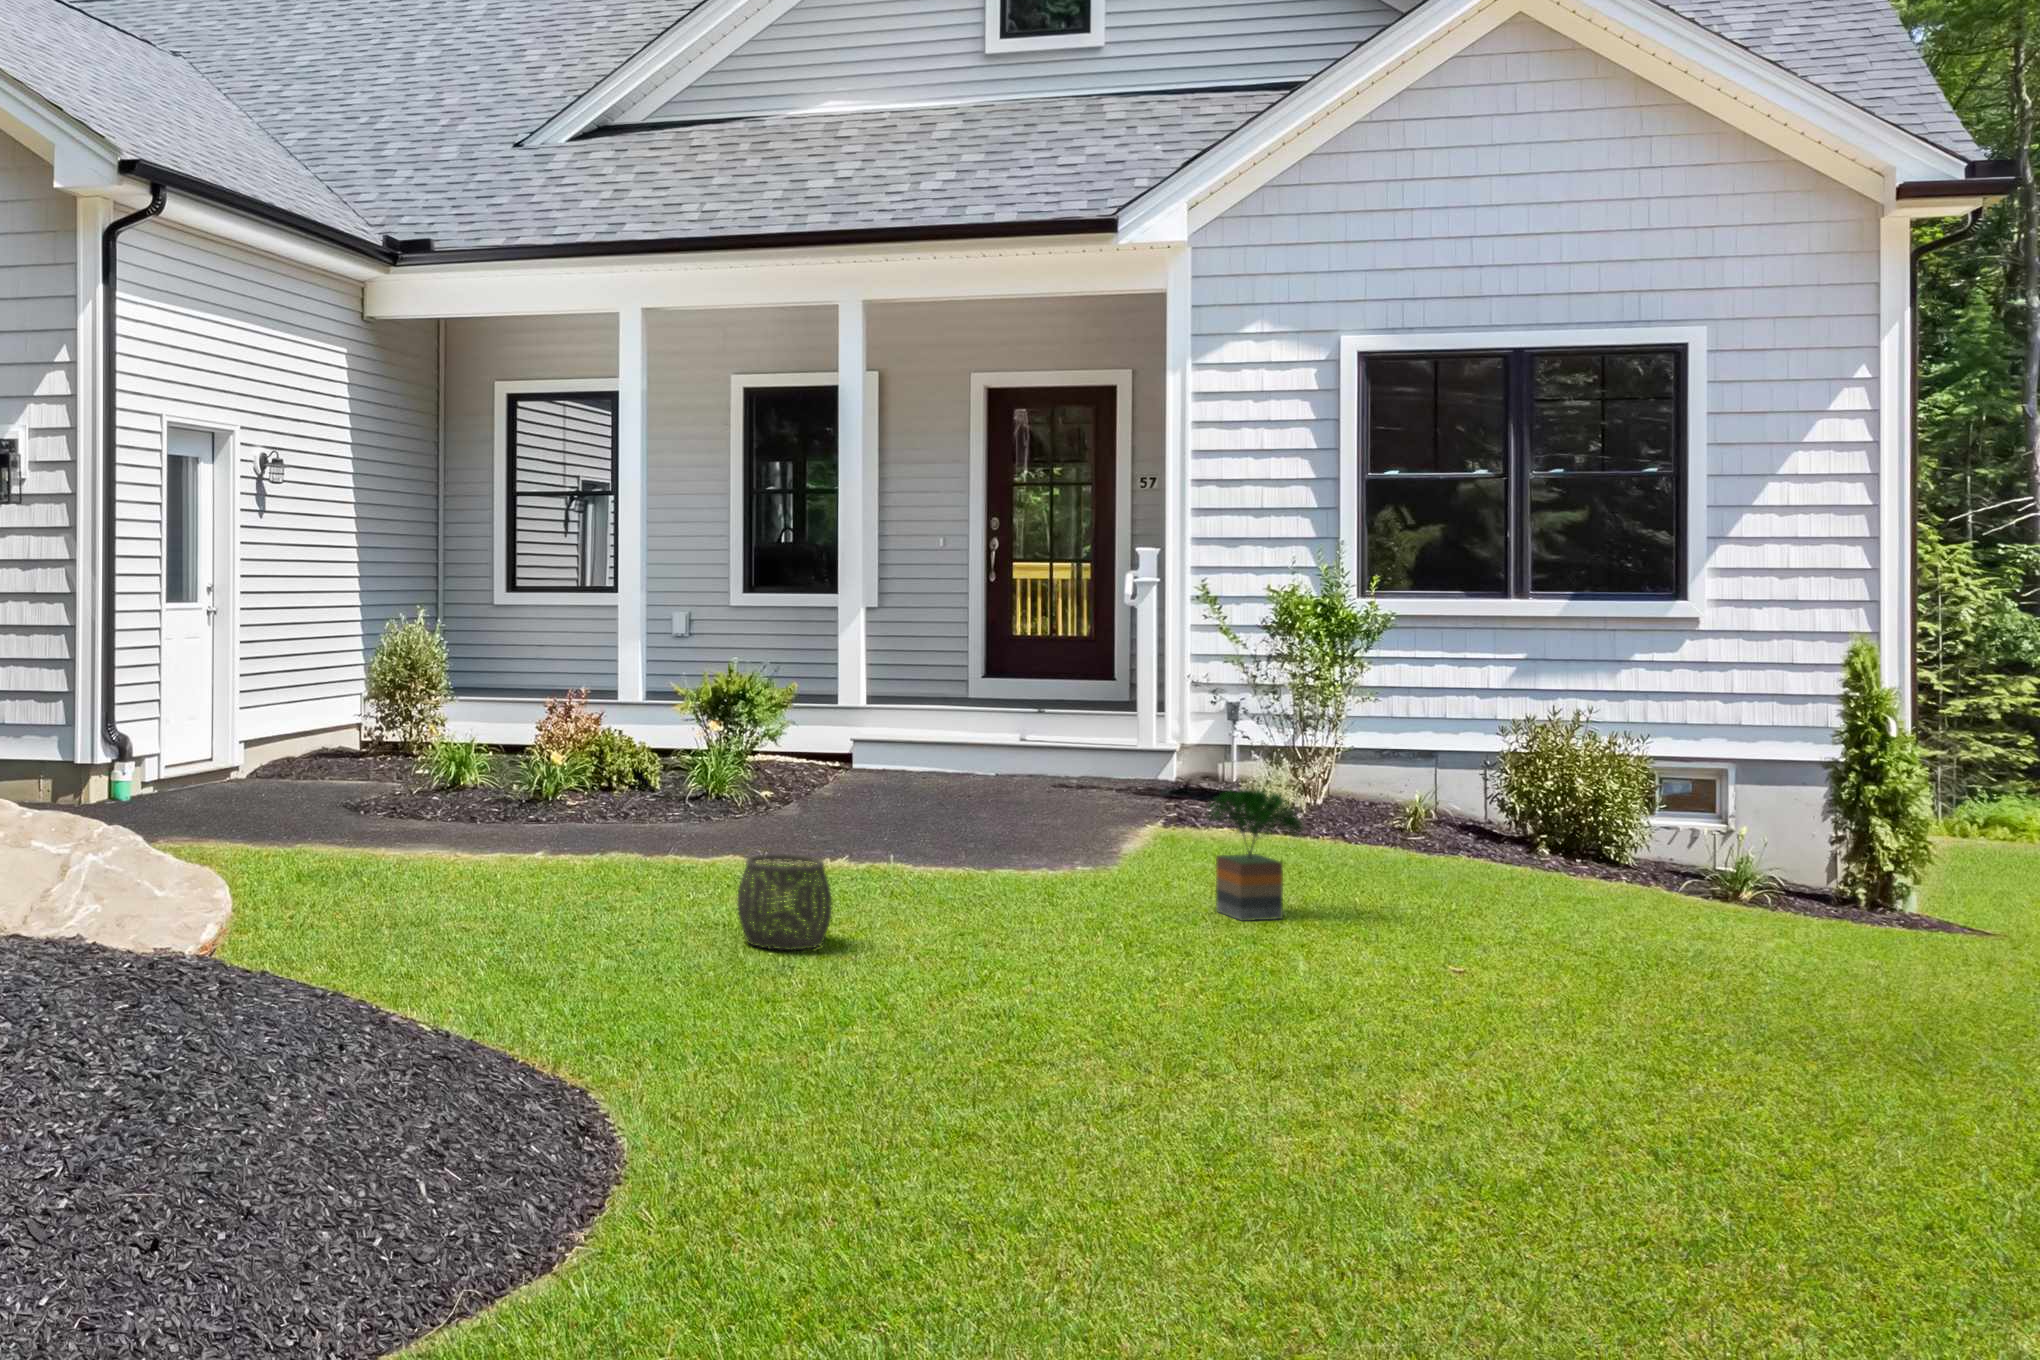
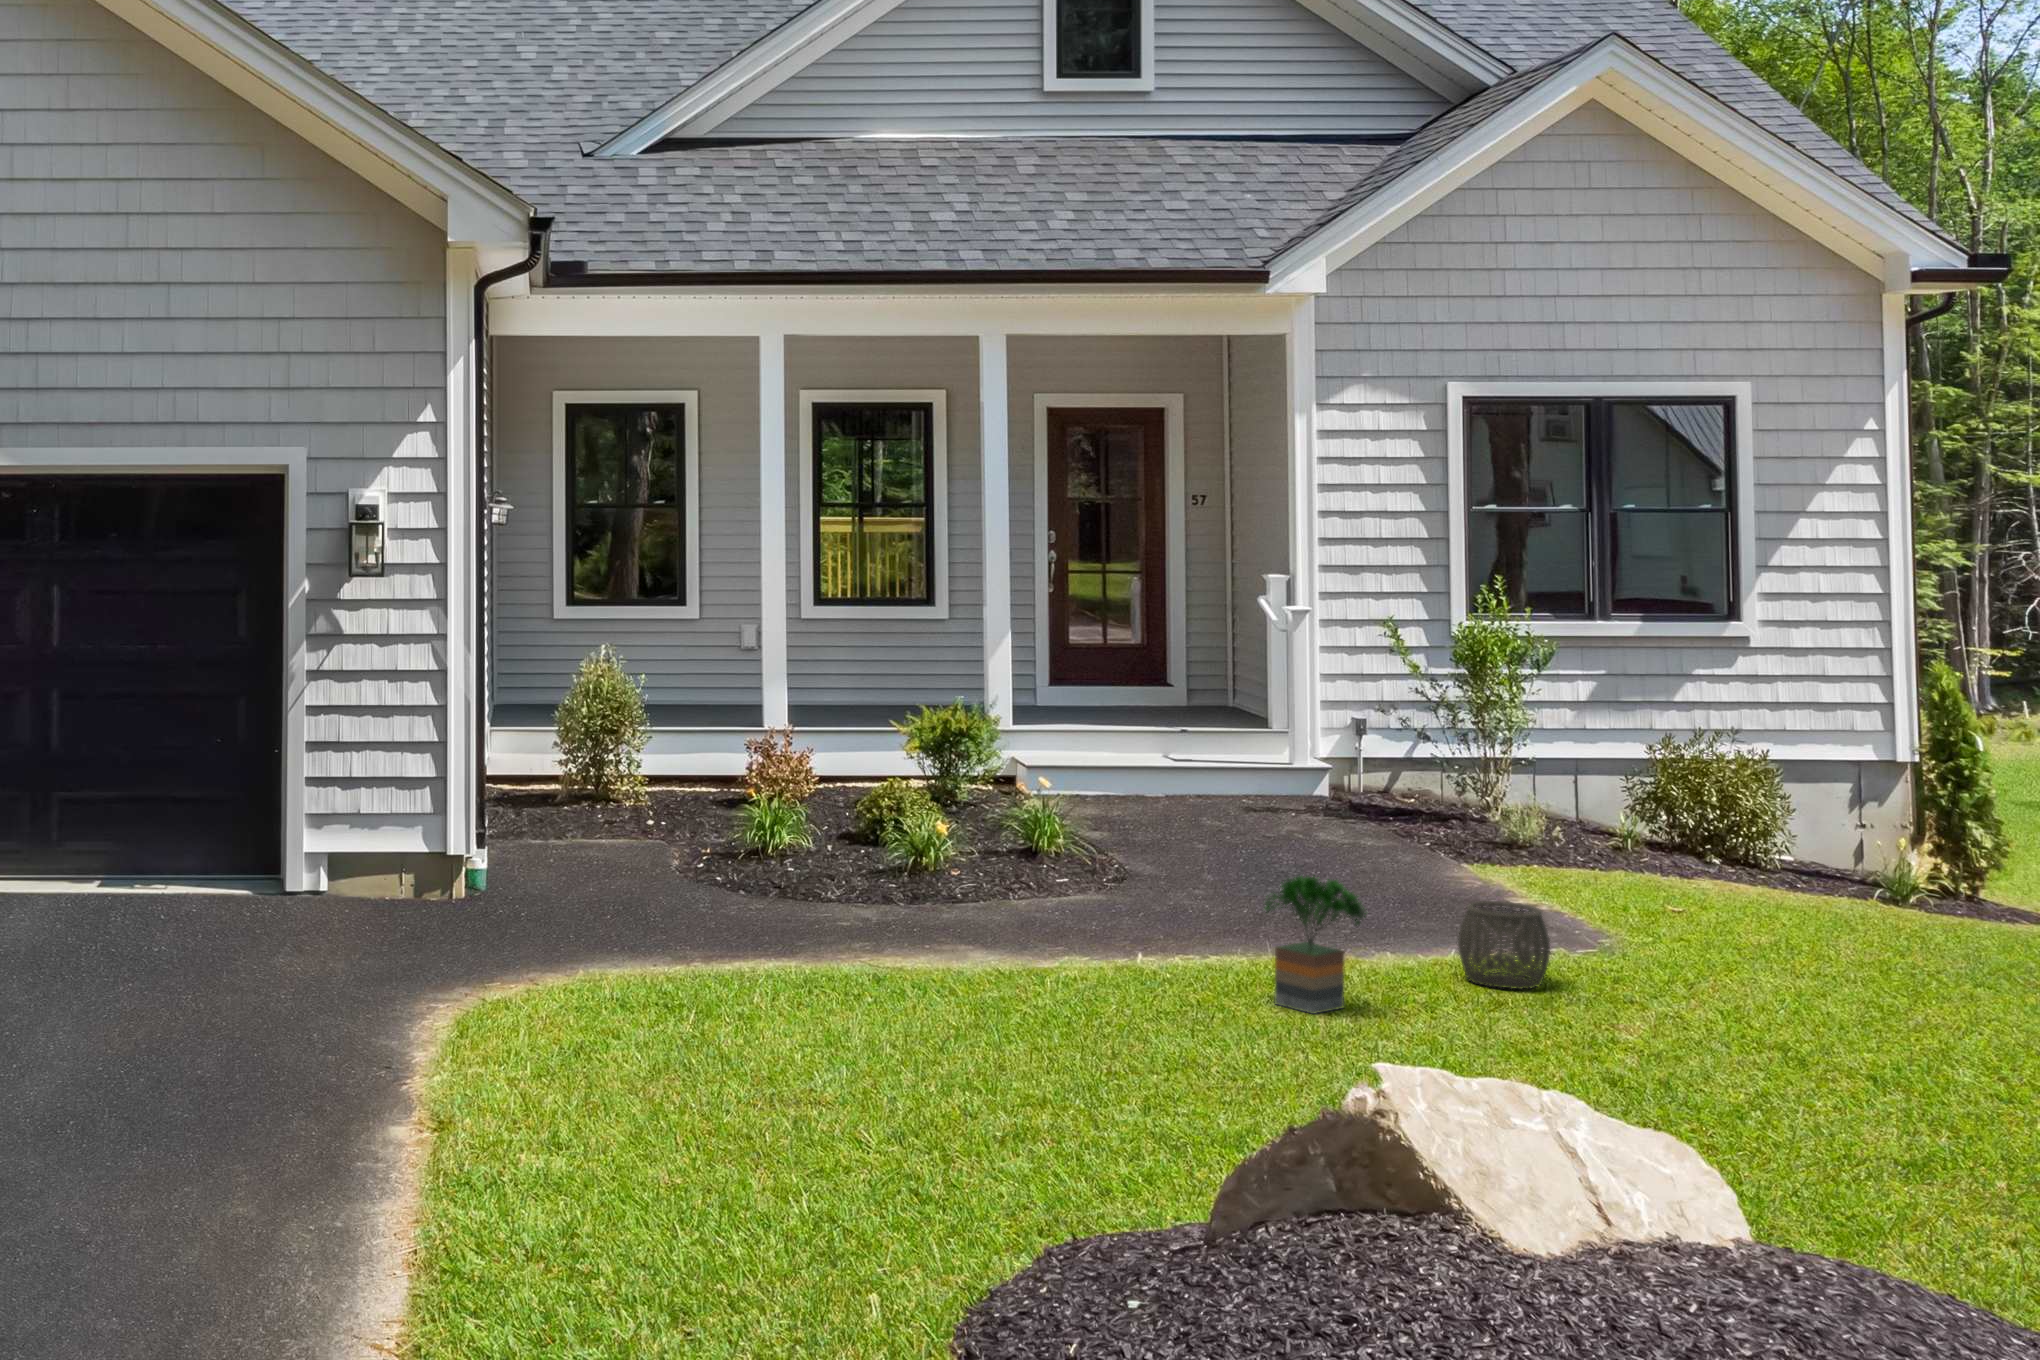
potted tree: present [1208,788,1303,921] -> present [1265,876,1366,1014]

